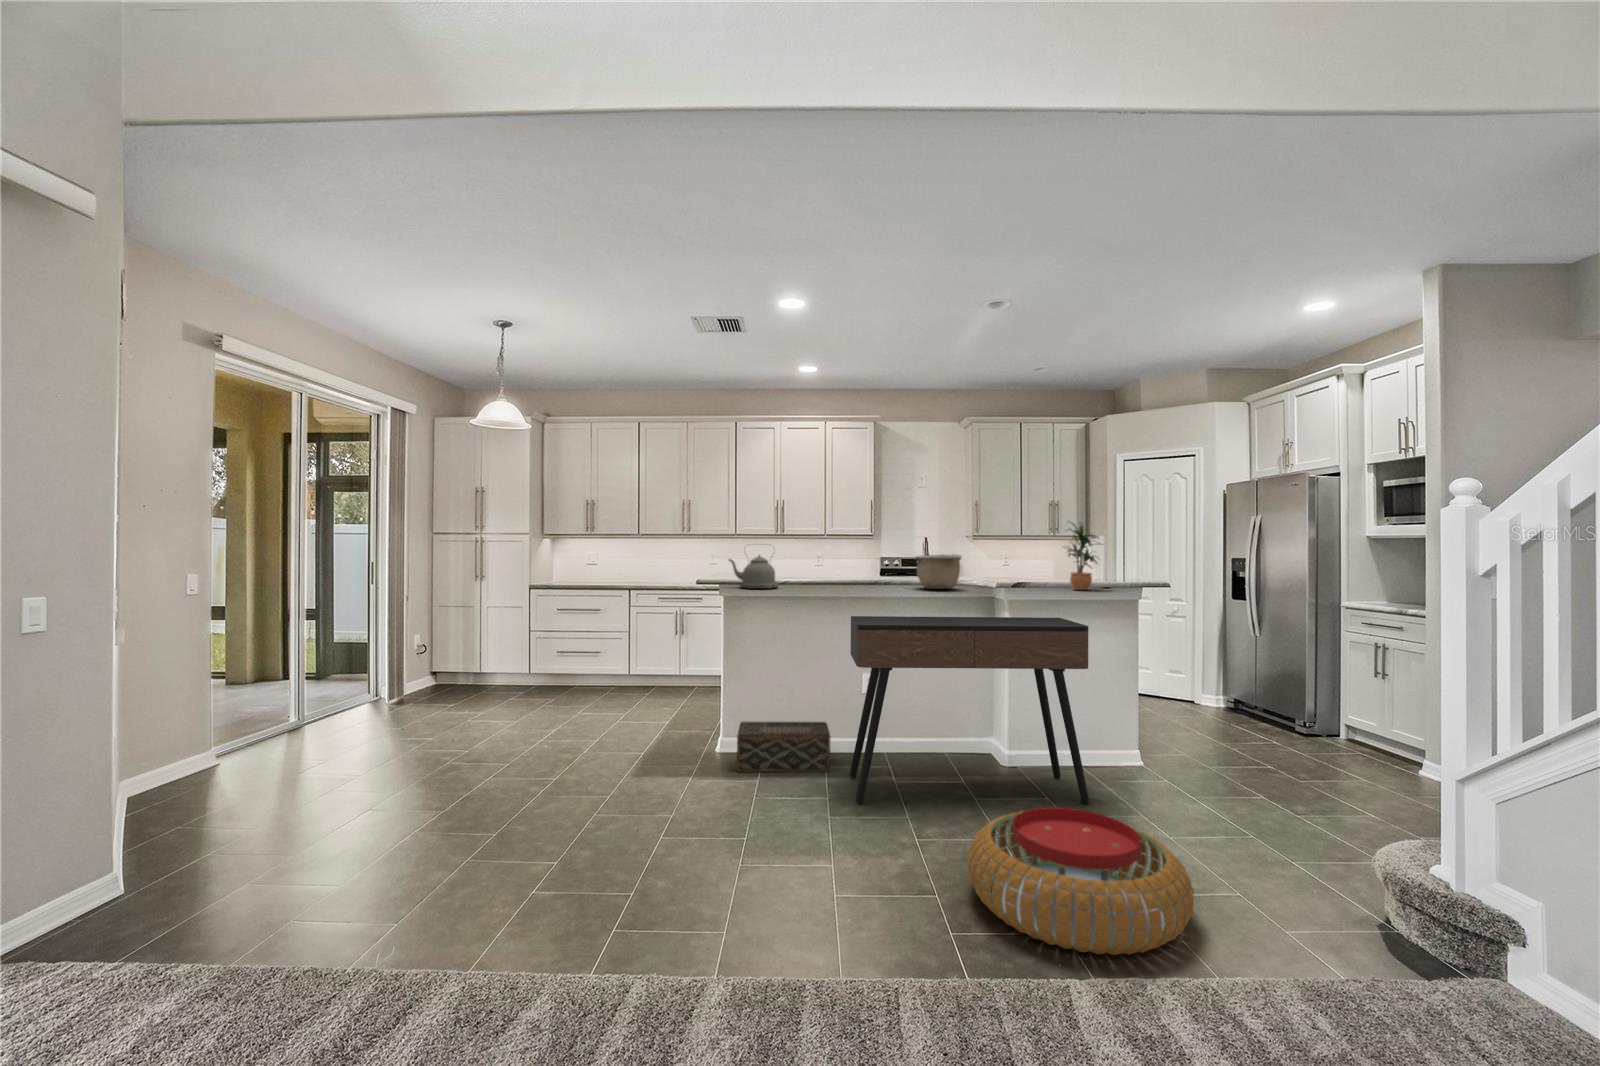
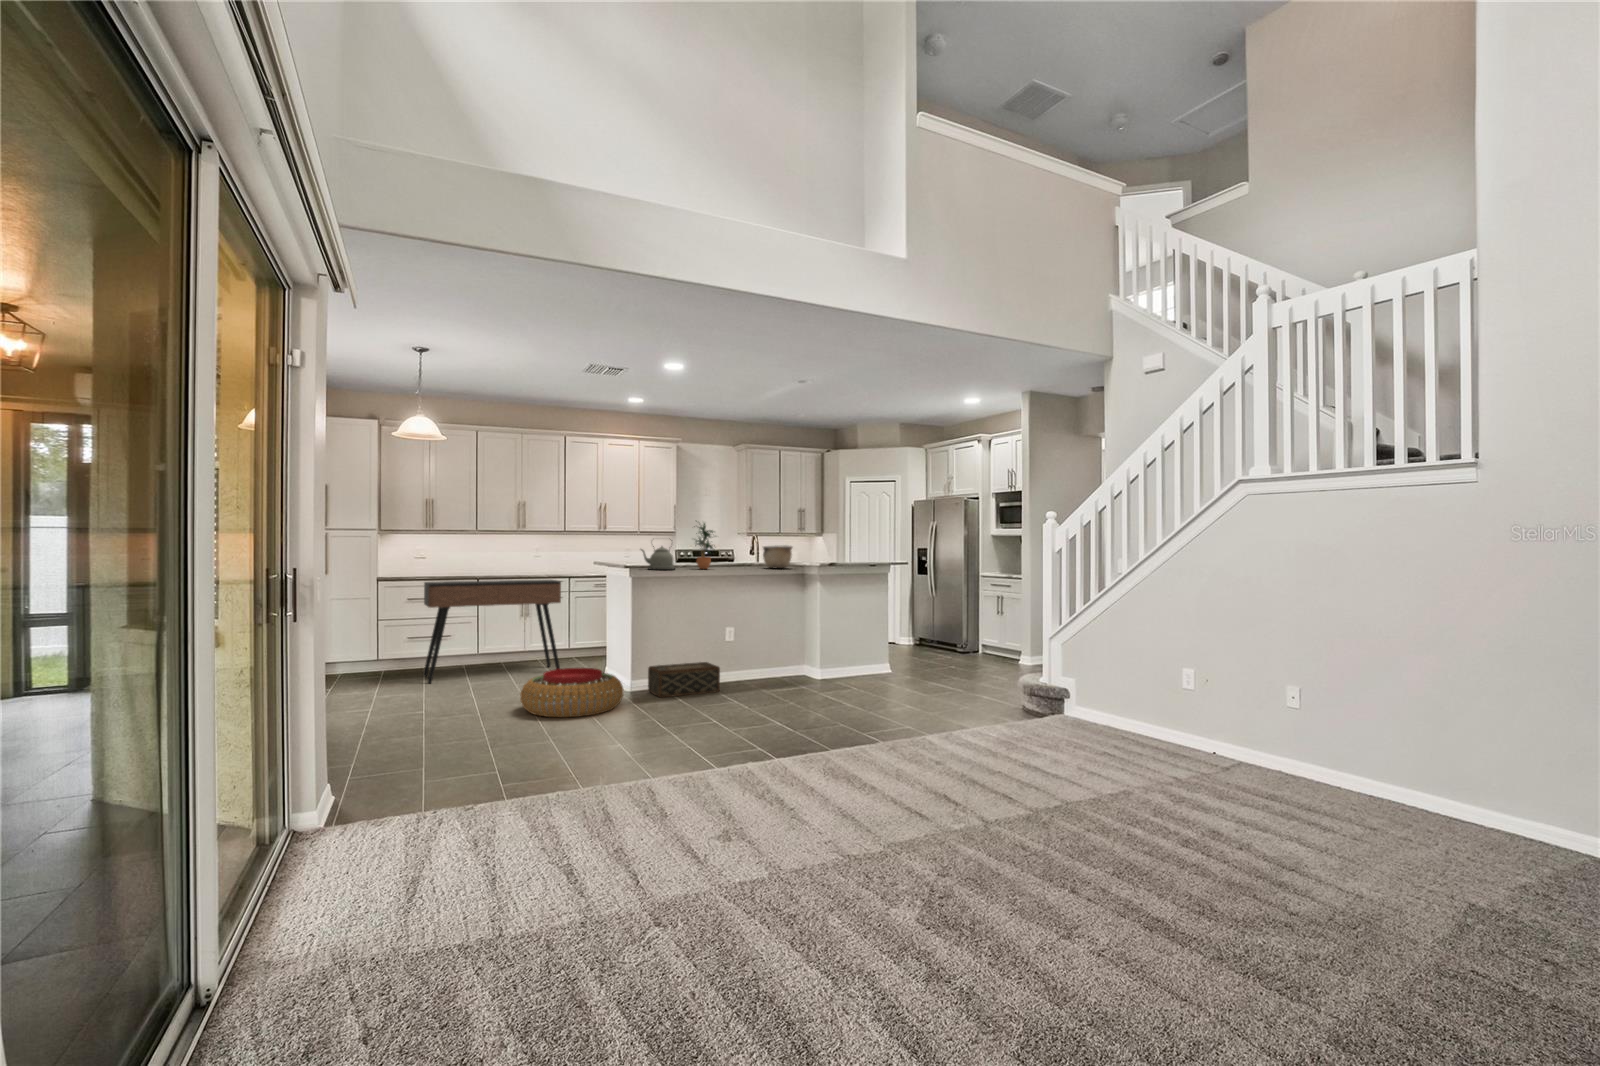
potted plant: present [1068,523,1100,590] -> present [696,523,713,569]
console table: present [850,616,1089,804] -> present [423,580,561,683]
pouf: present [968,807,1194,955] -> present [520,668,623,717]

